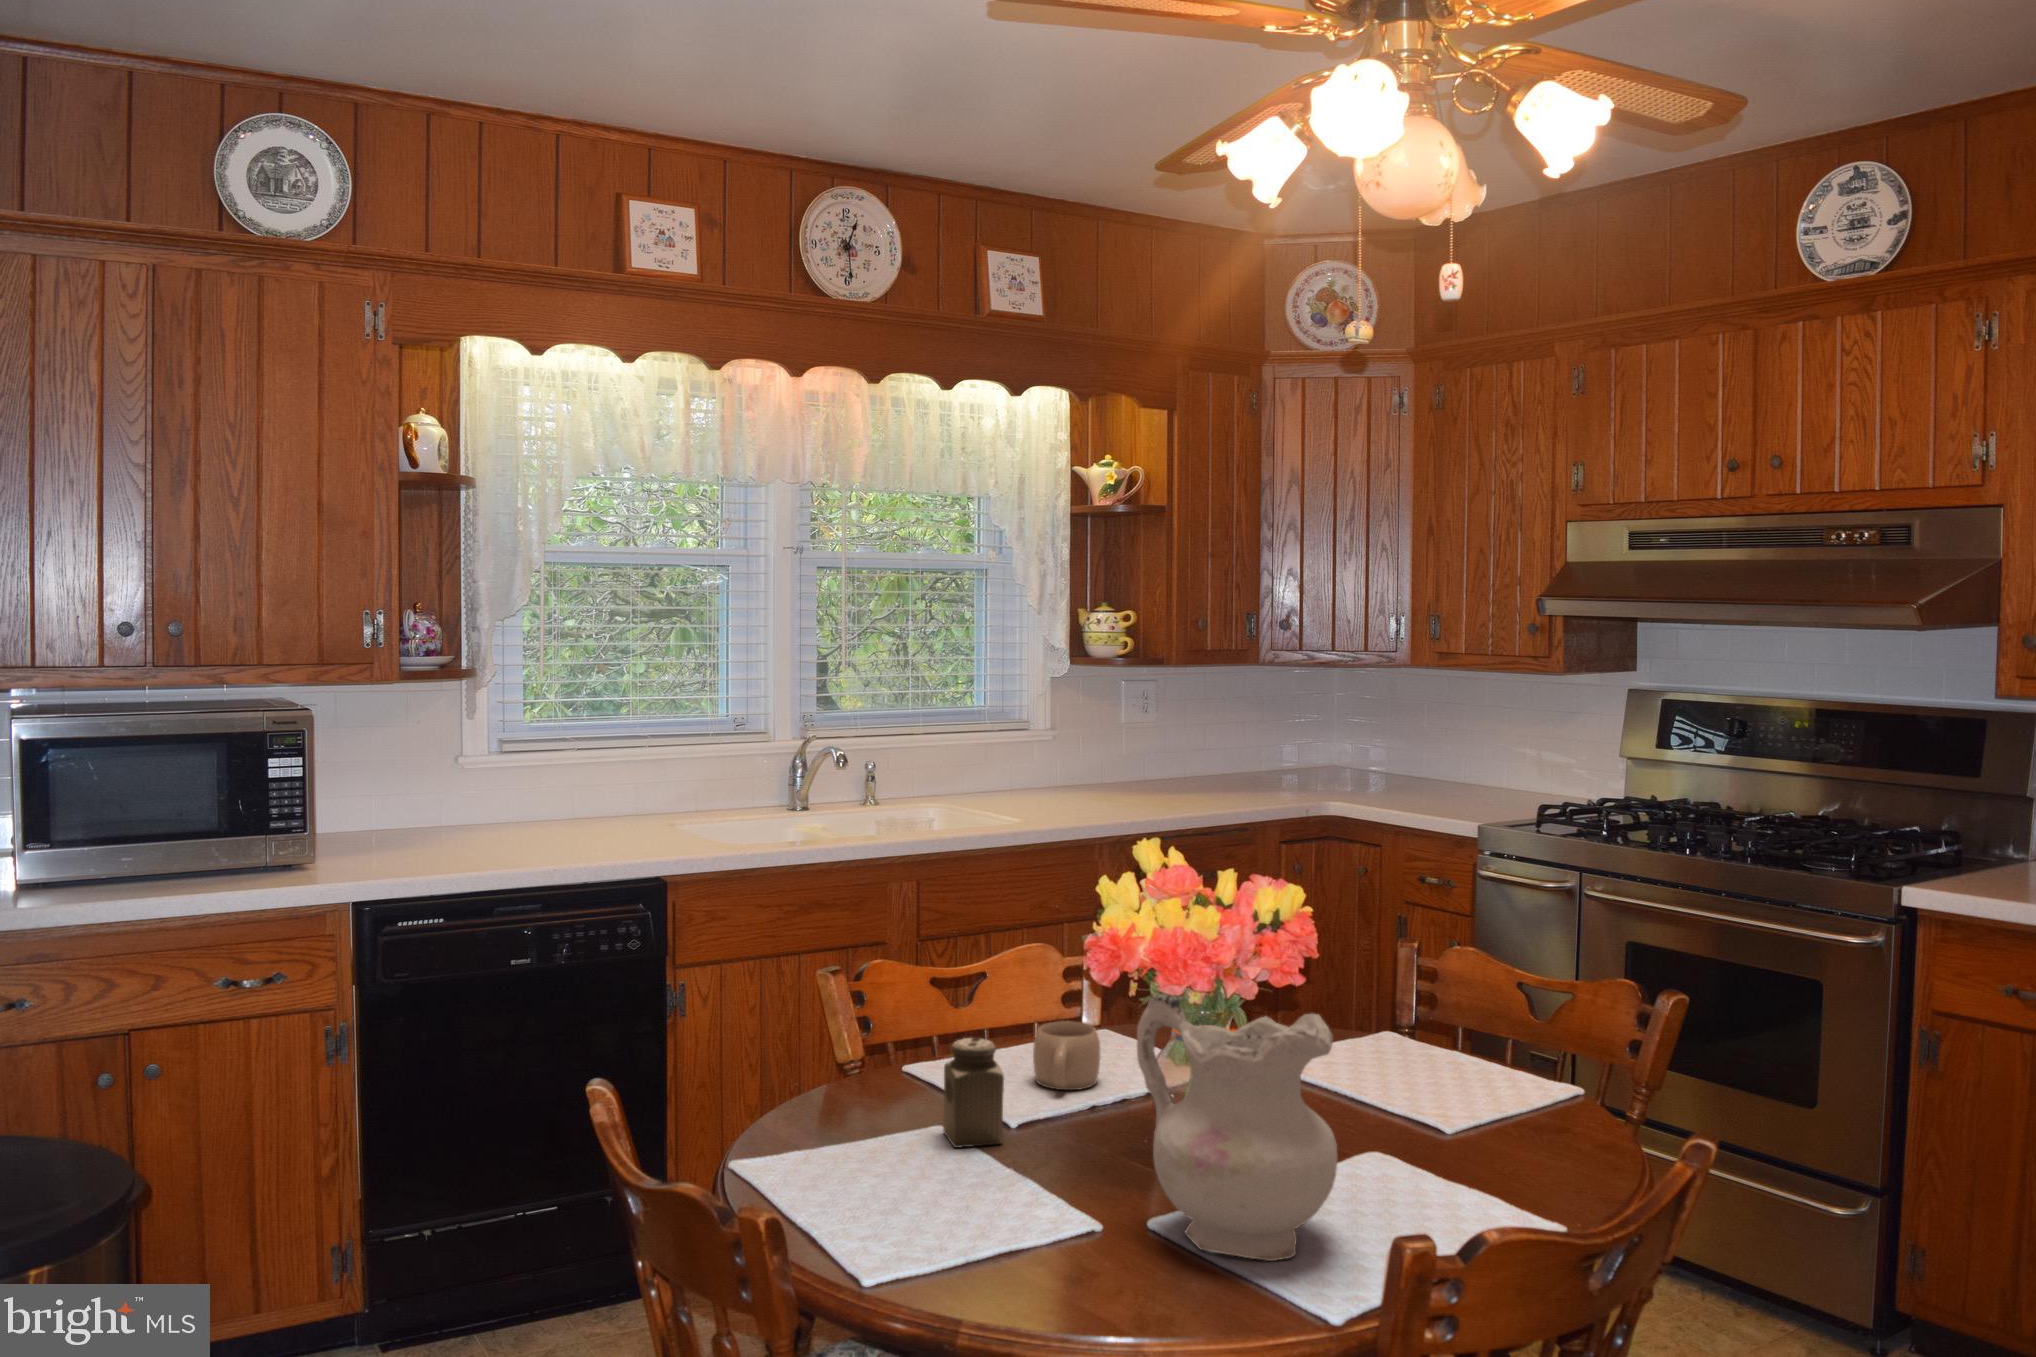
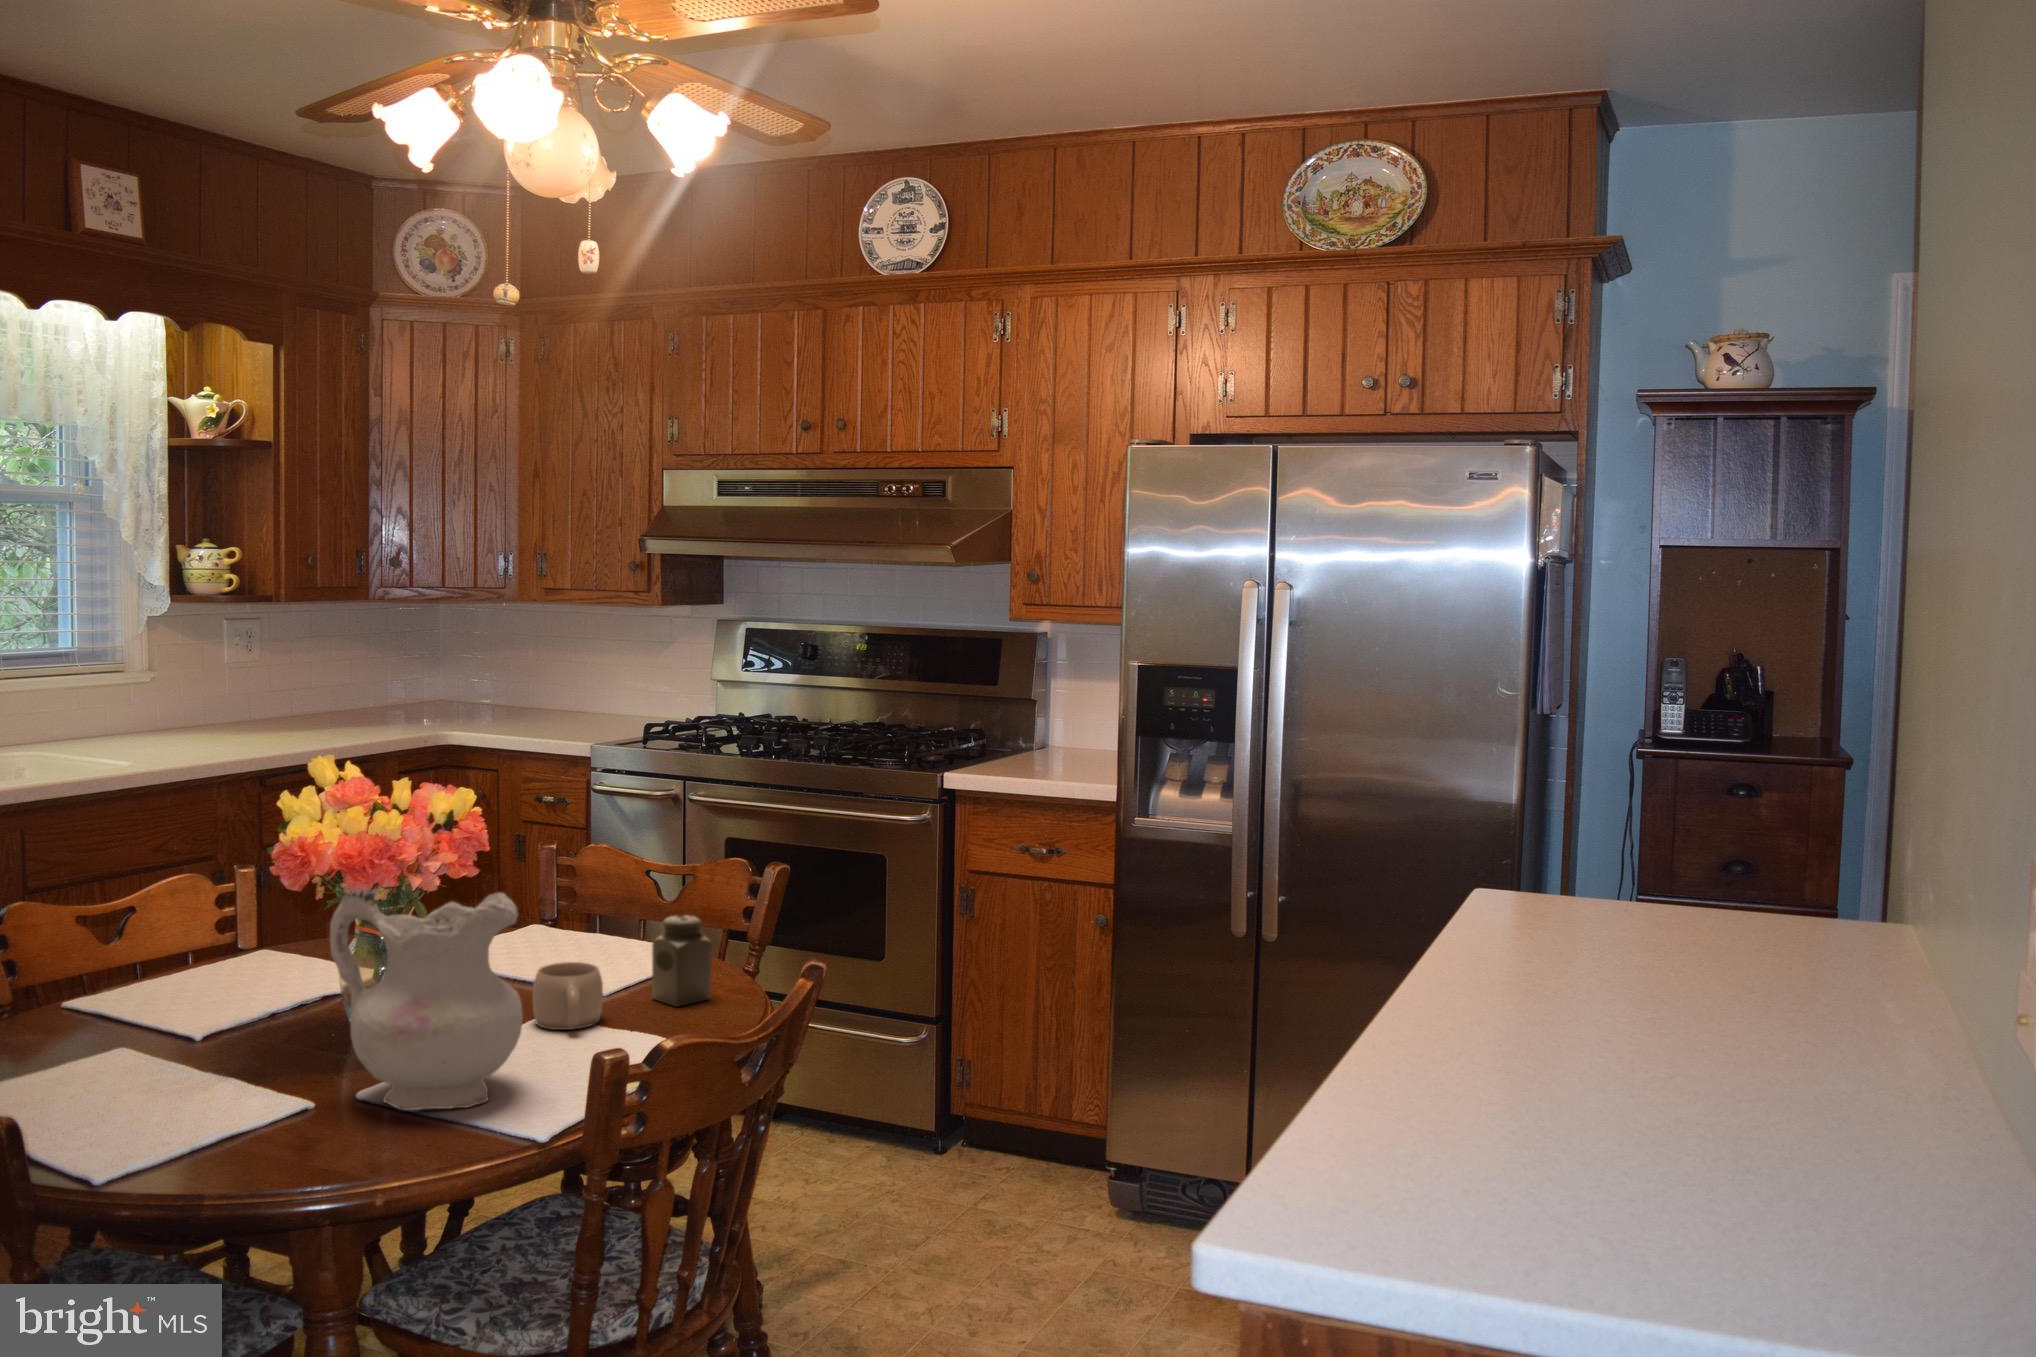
mug: present [1033,1021,1100,1090] -> present [533,962,603,1030]
salt shaker: present [943,1038,1004,1148] -> present [652,915,712,1006]

